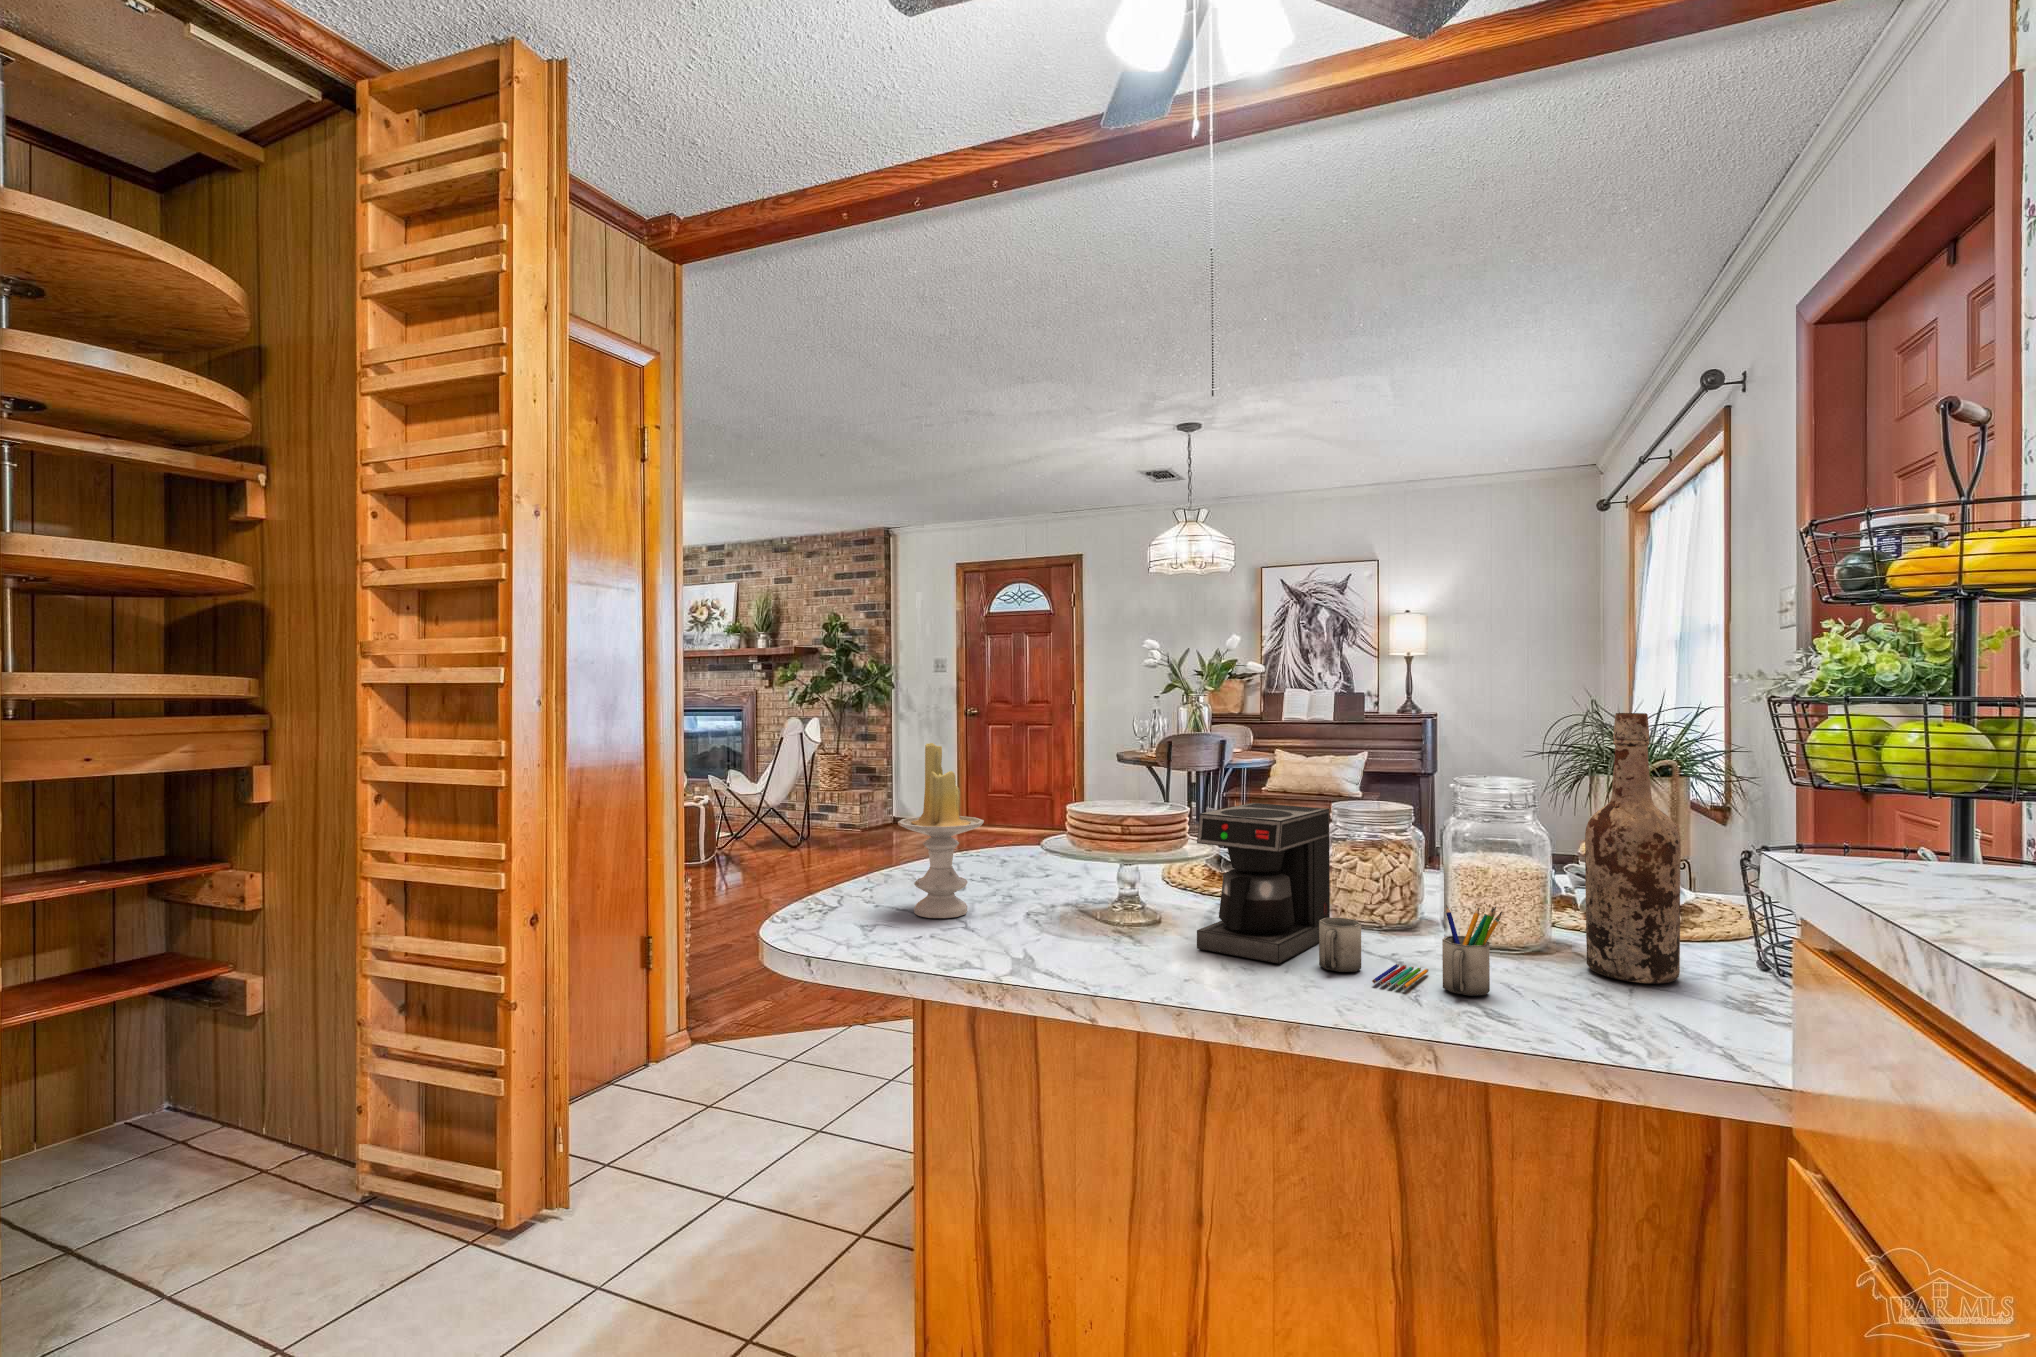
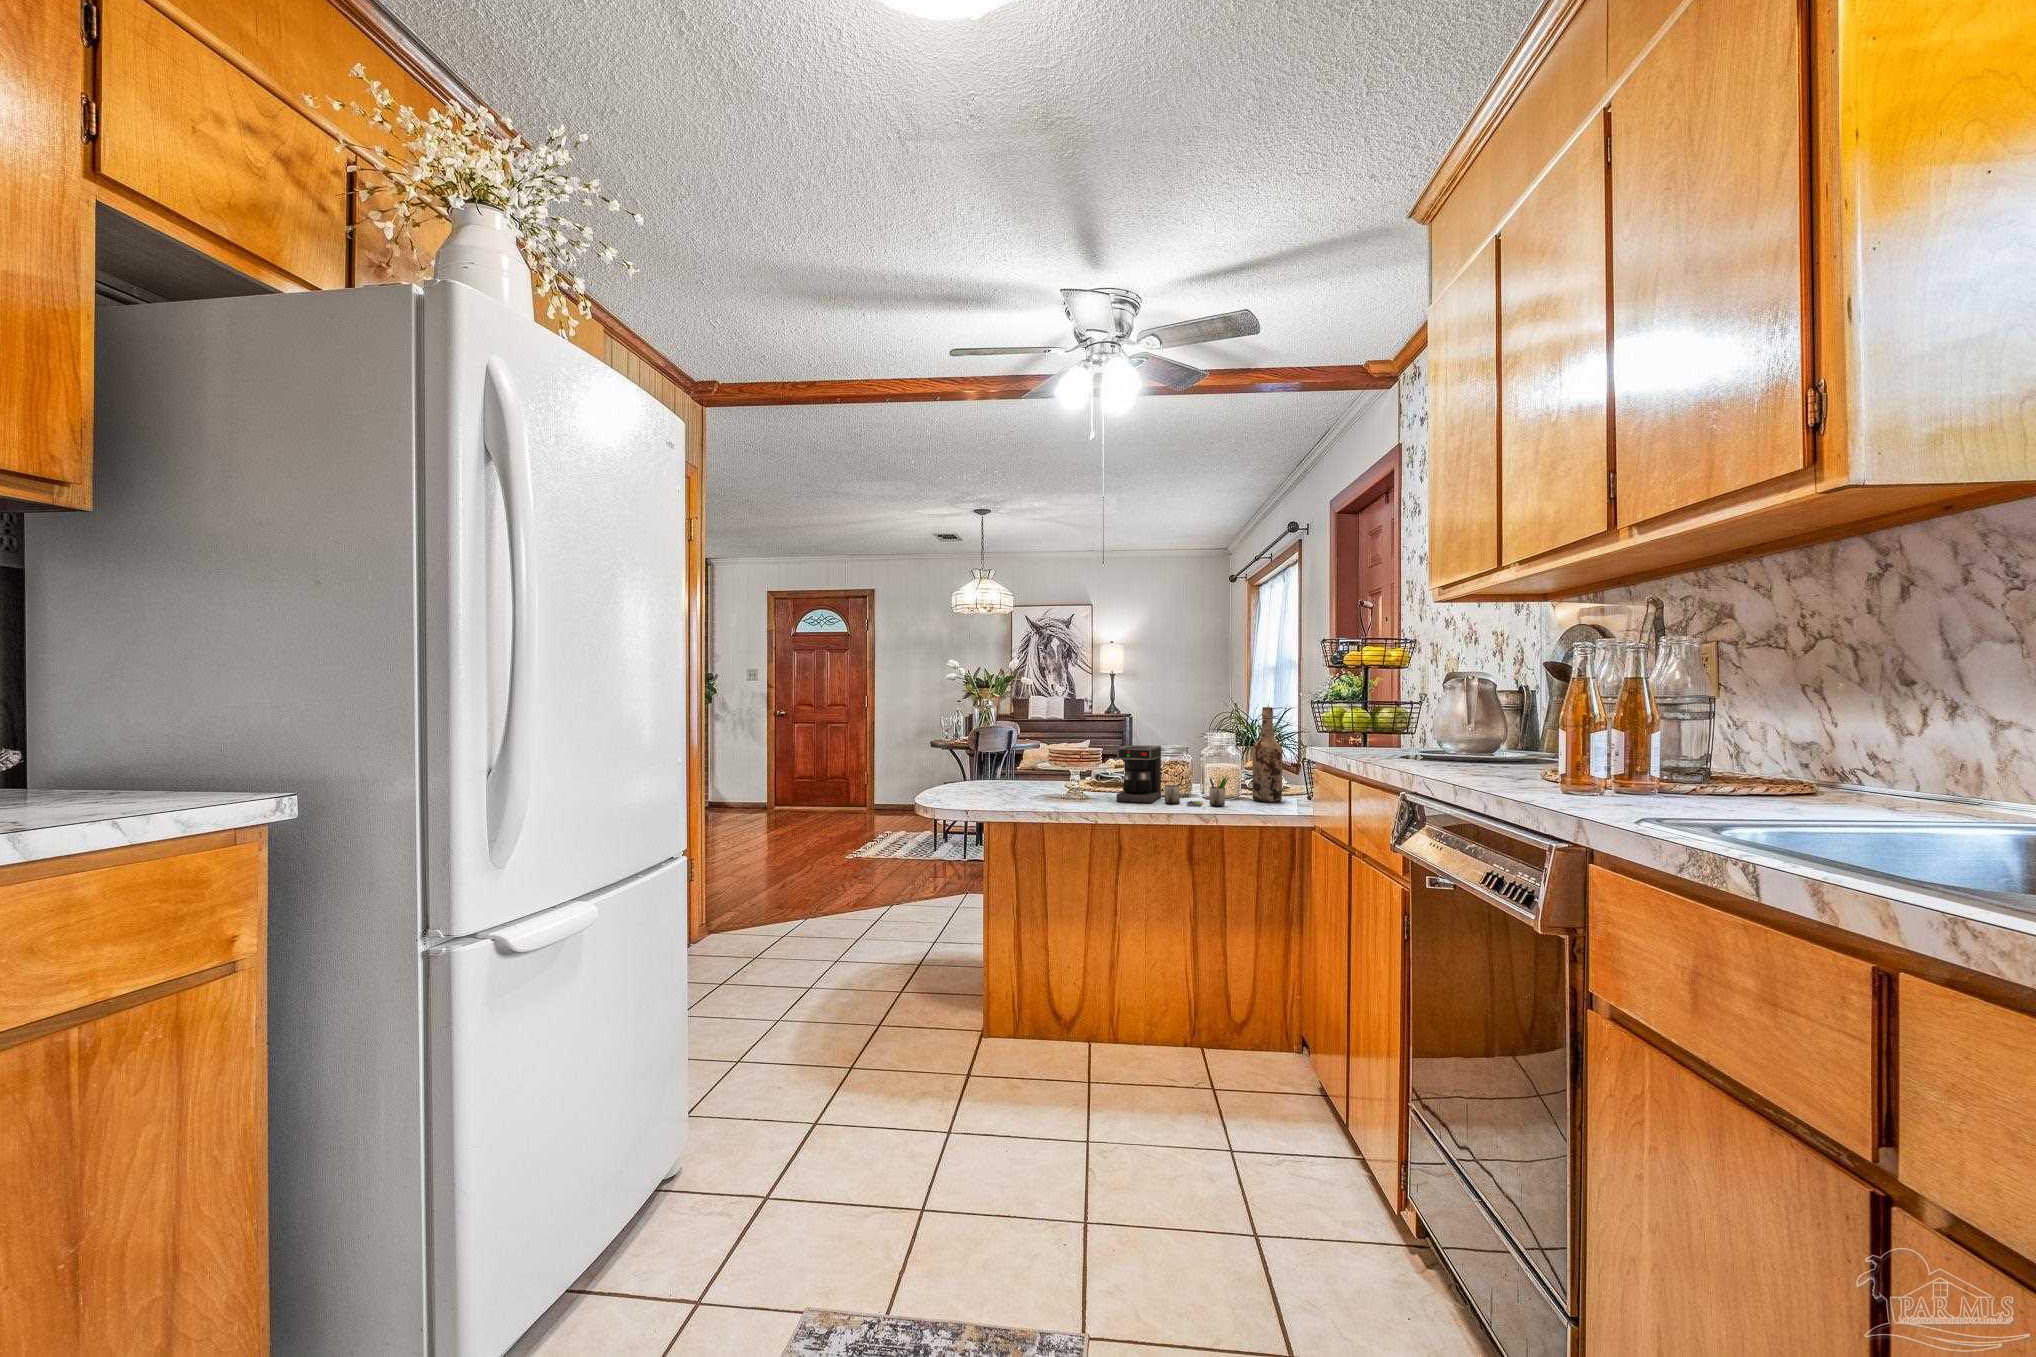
candle: present [898,743,984,918] -> none [977,721,1016,799]

